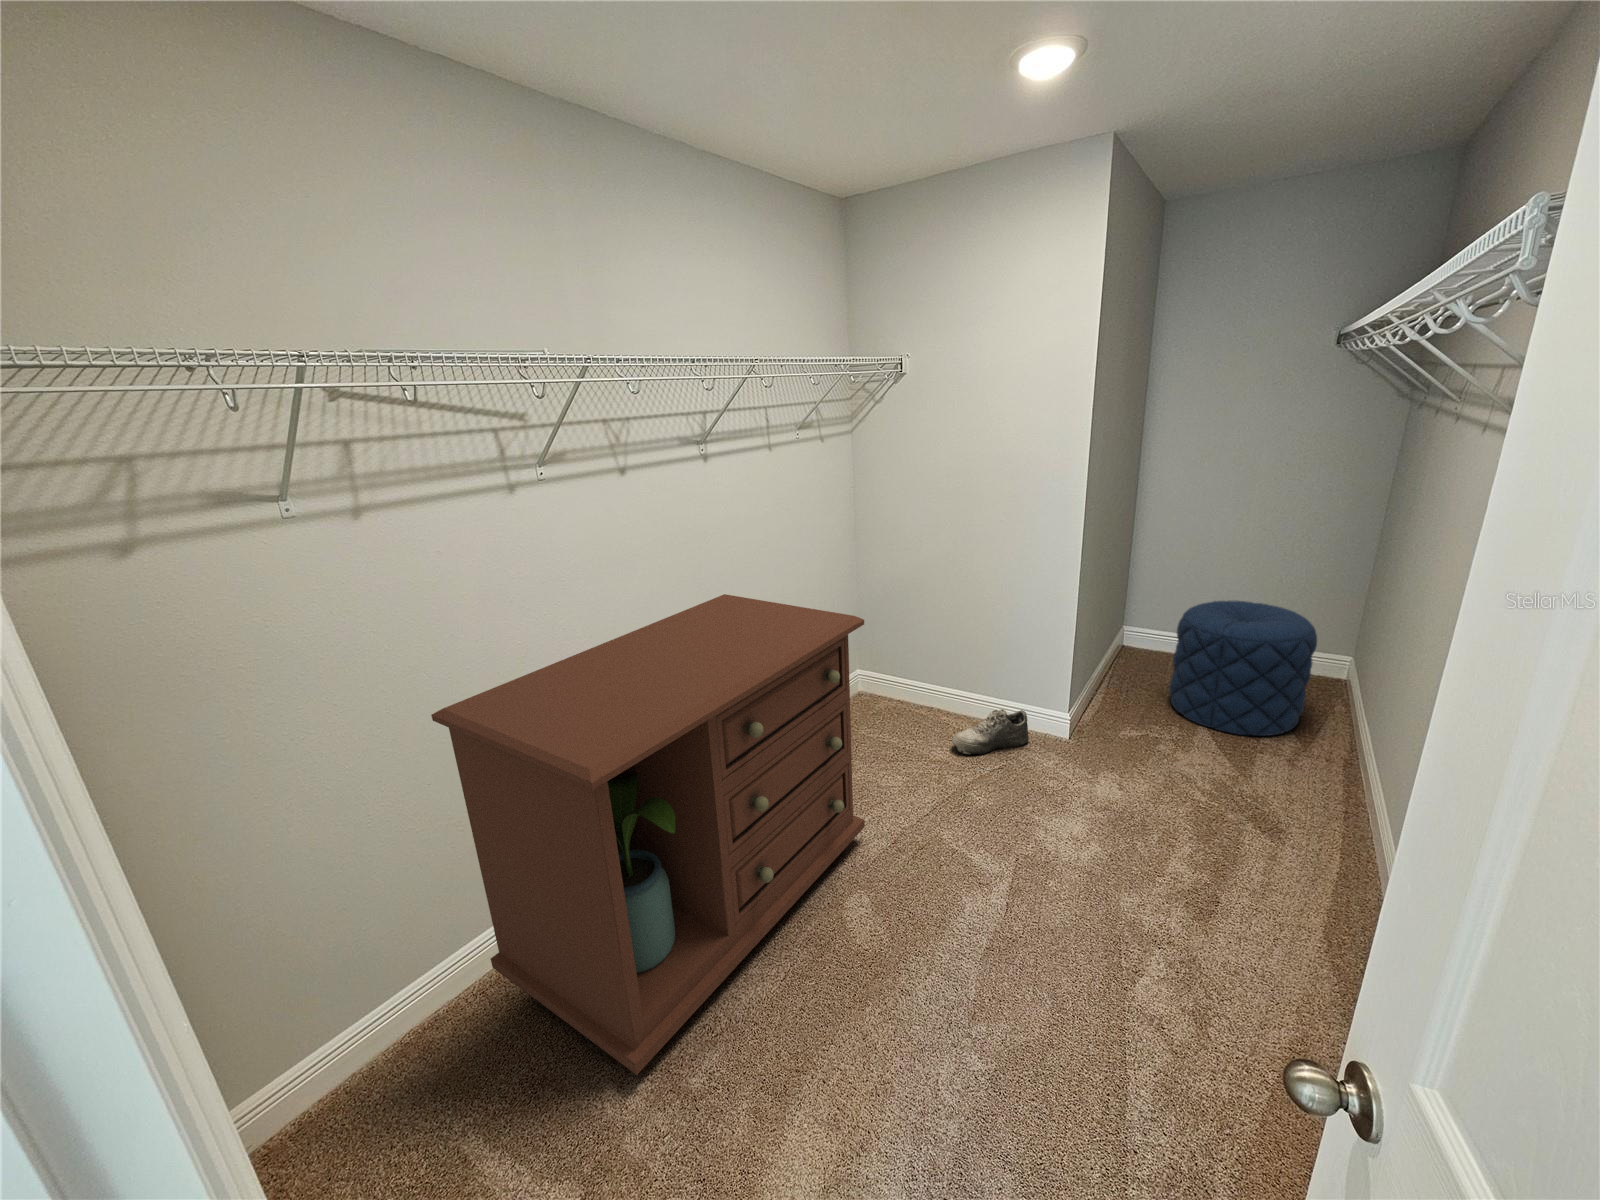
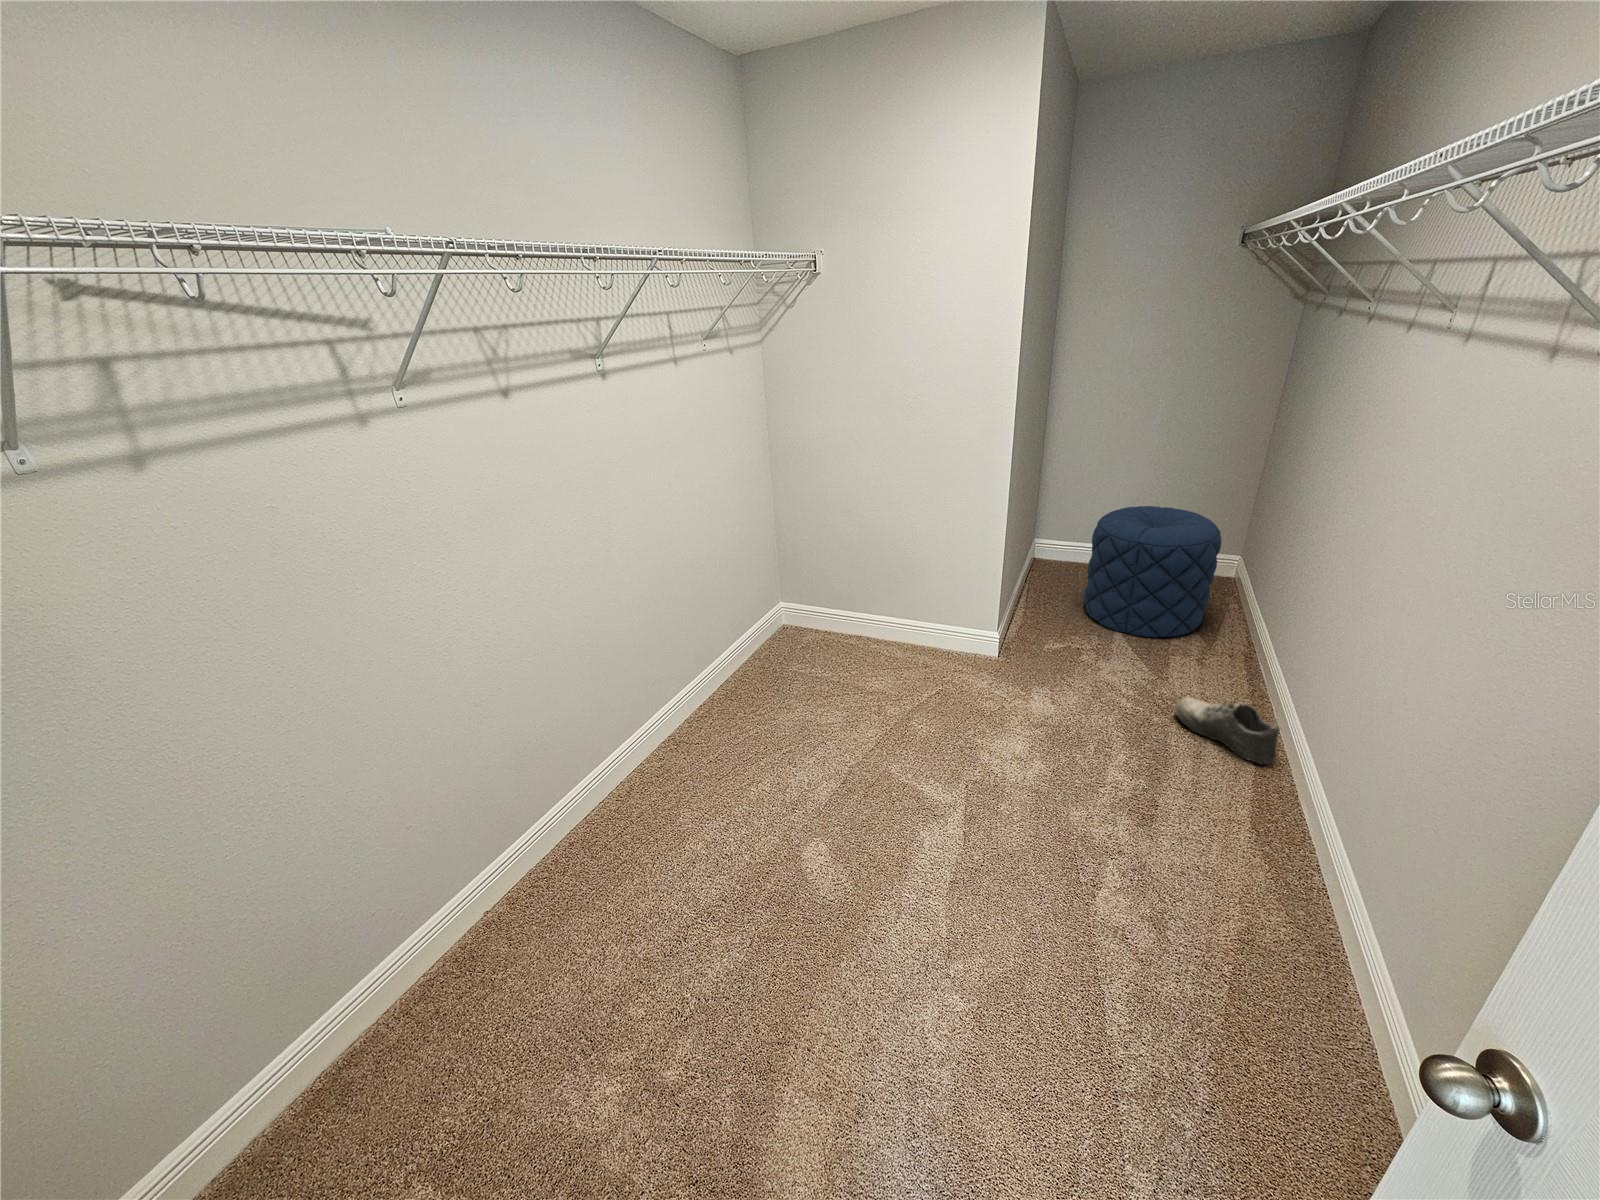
dresser: present [431,594,865,1075] -> none [294,533,810,1082]
shoe: present [952,709,1029,755] -> present [1175,697,1280,765]

